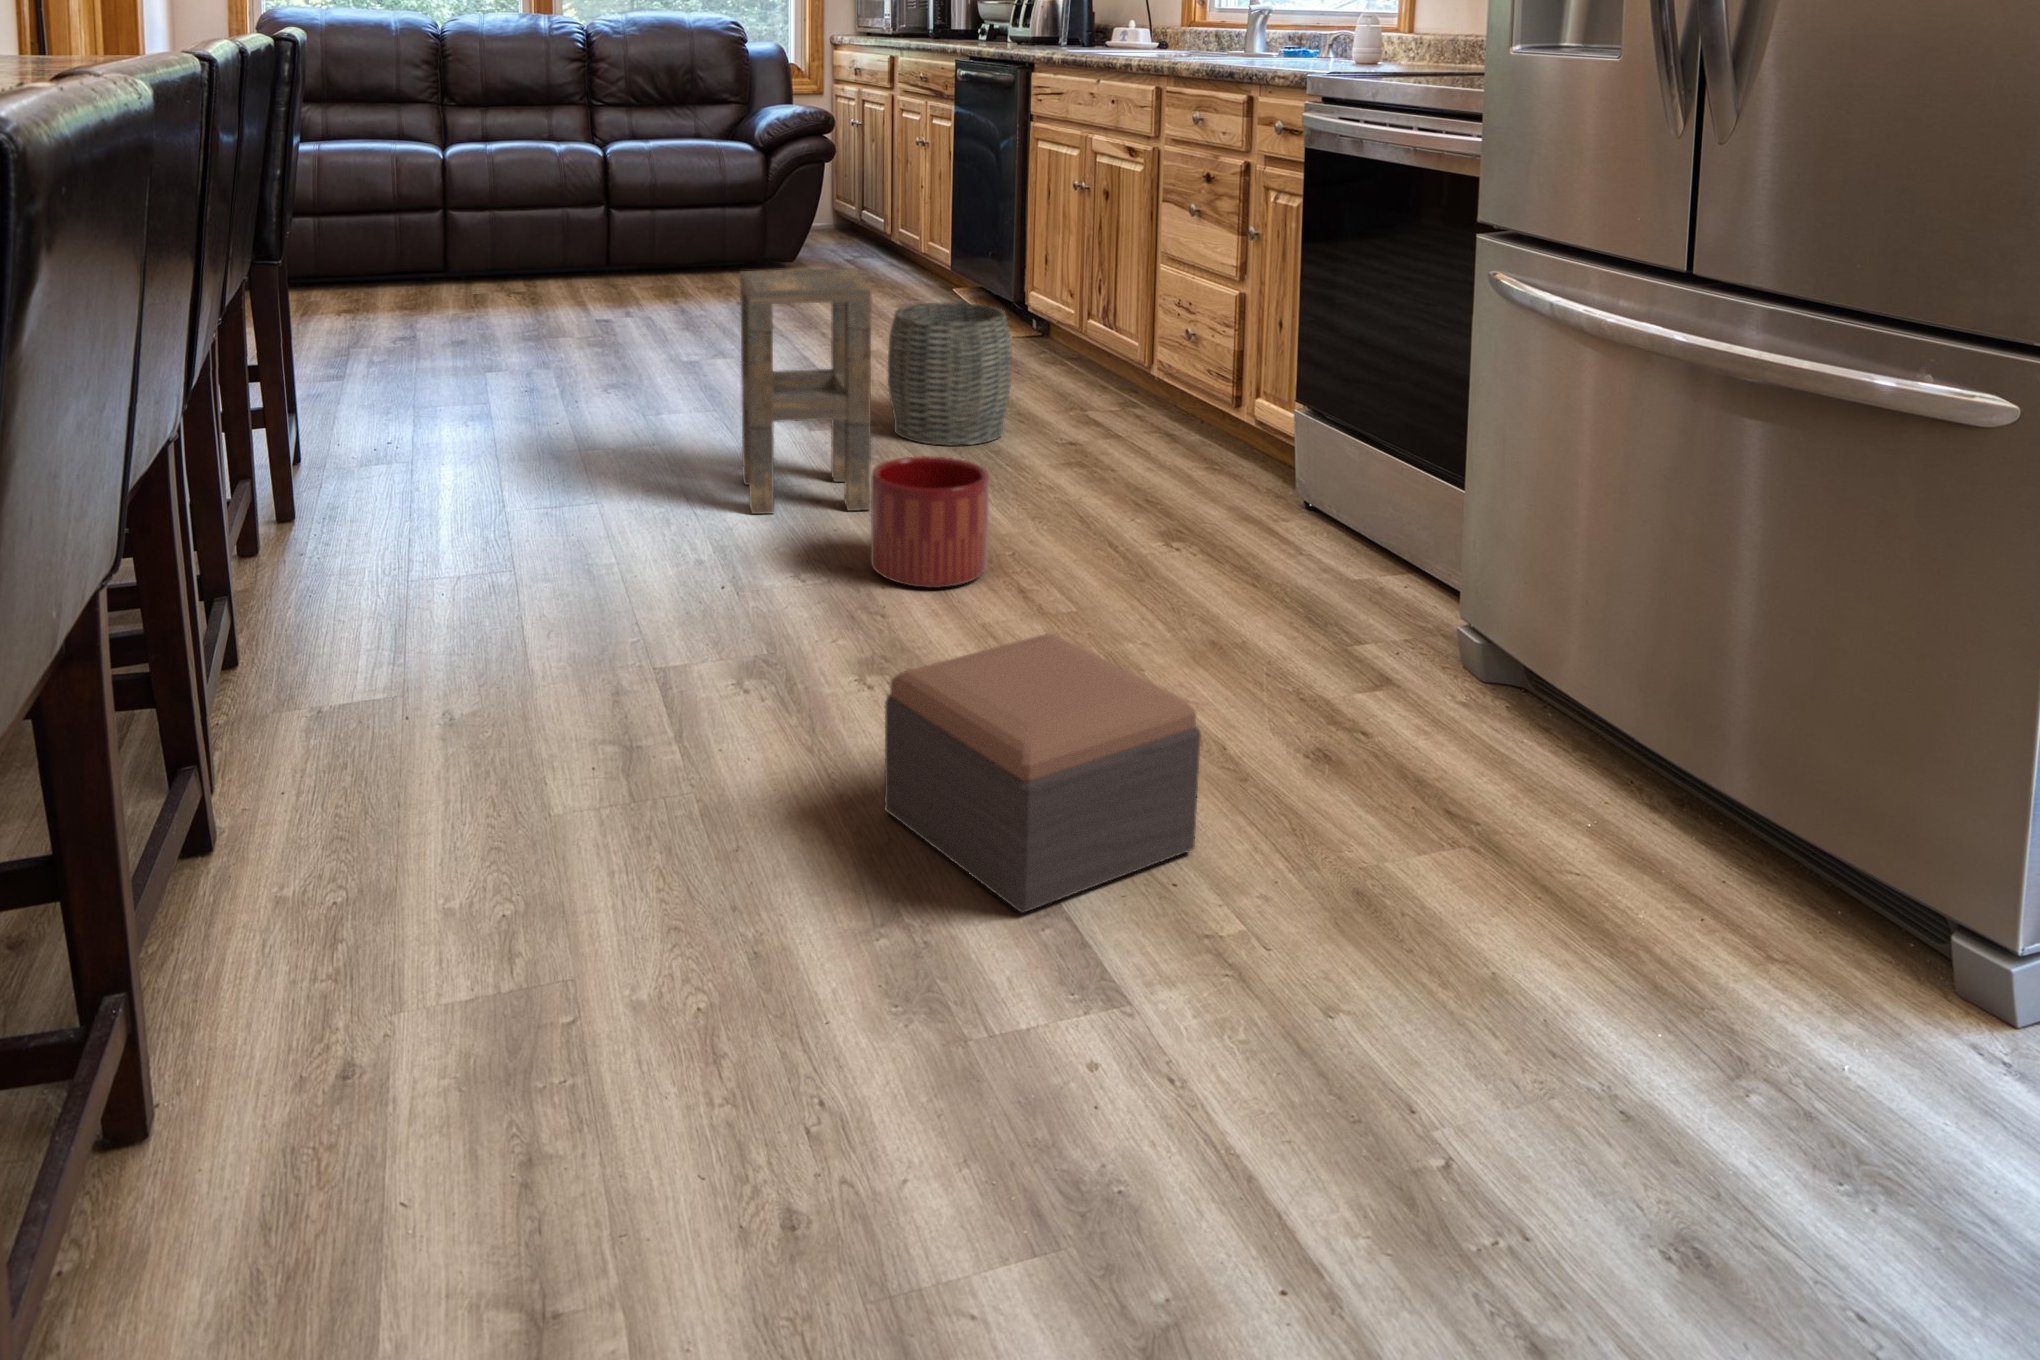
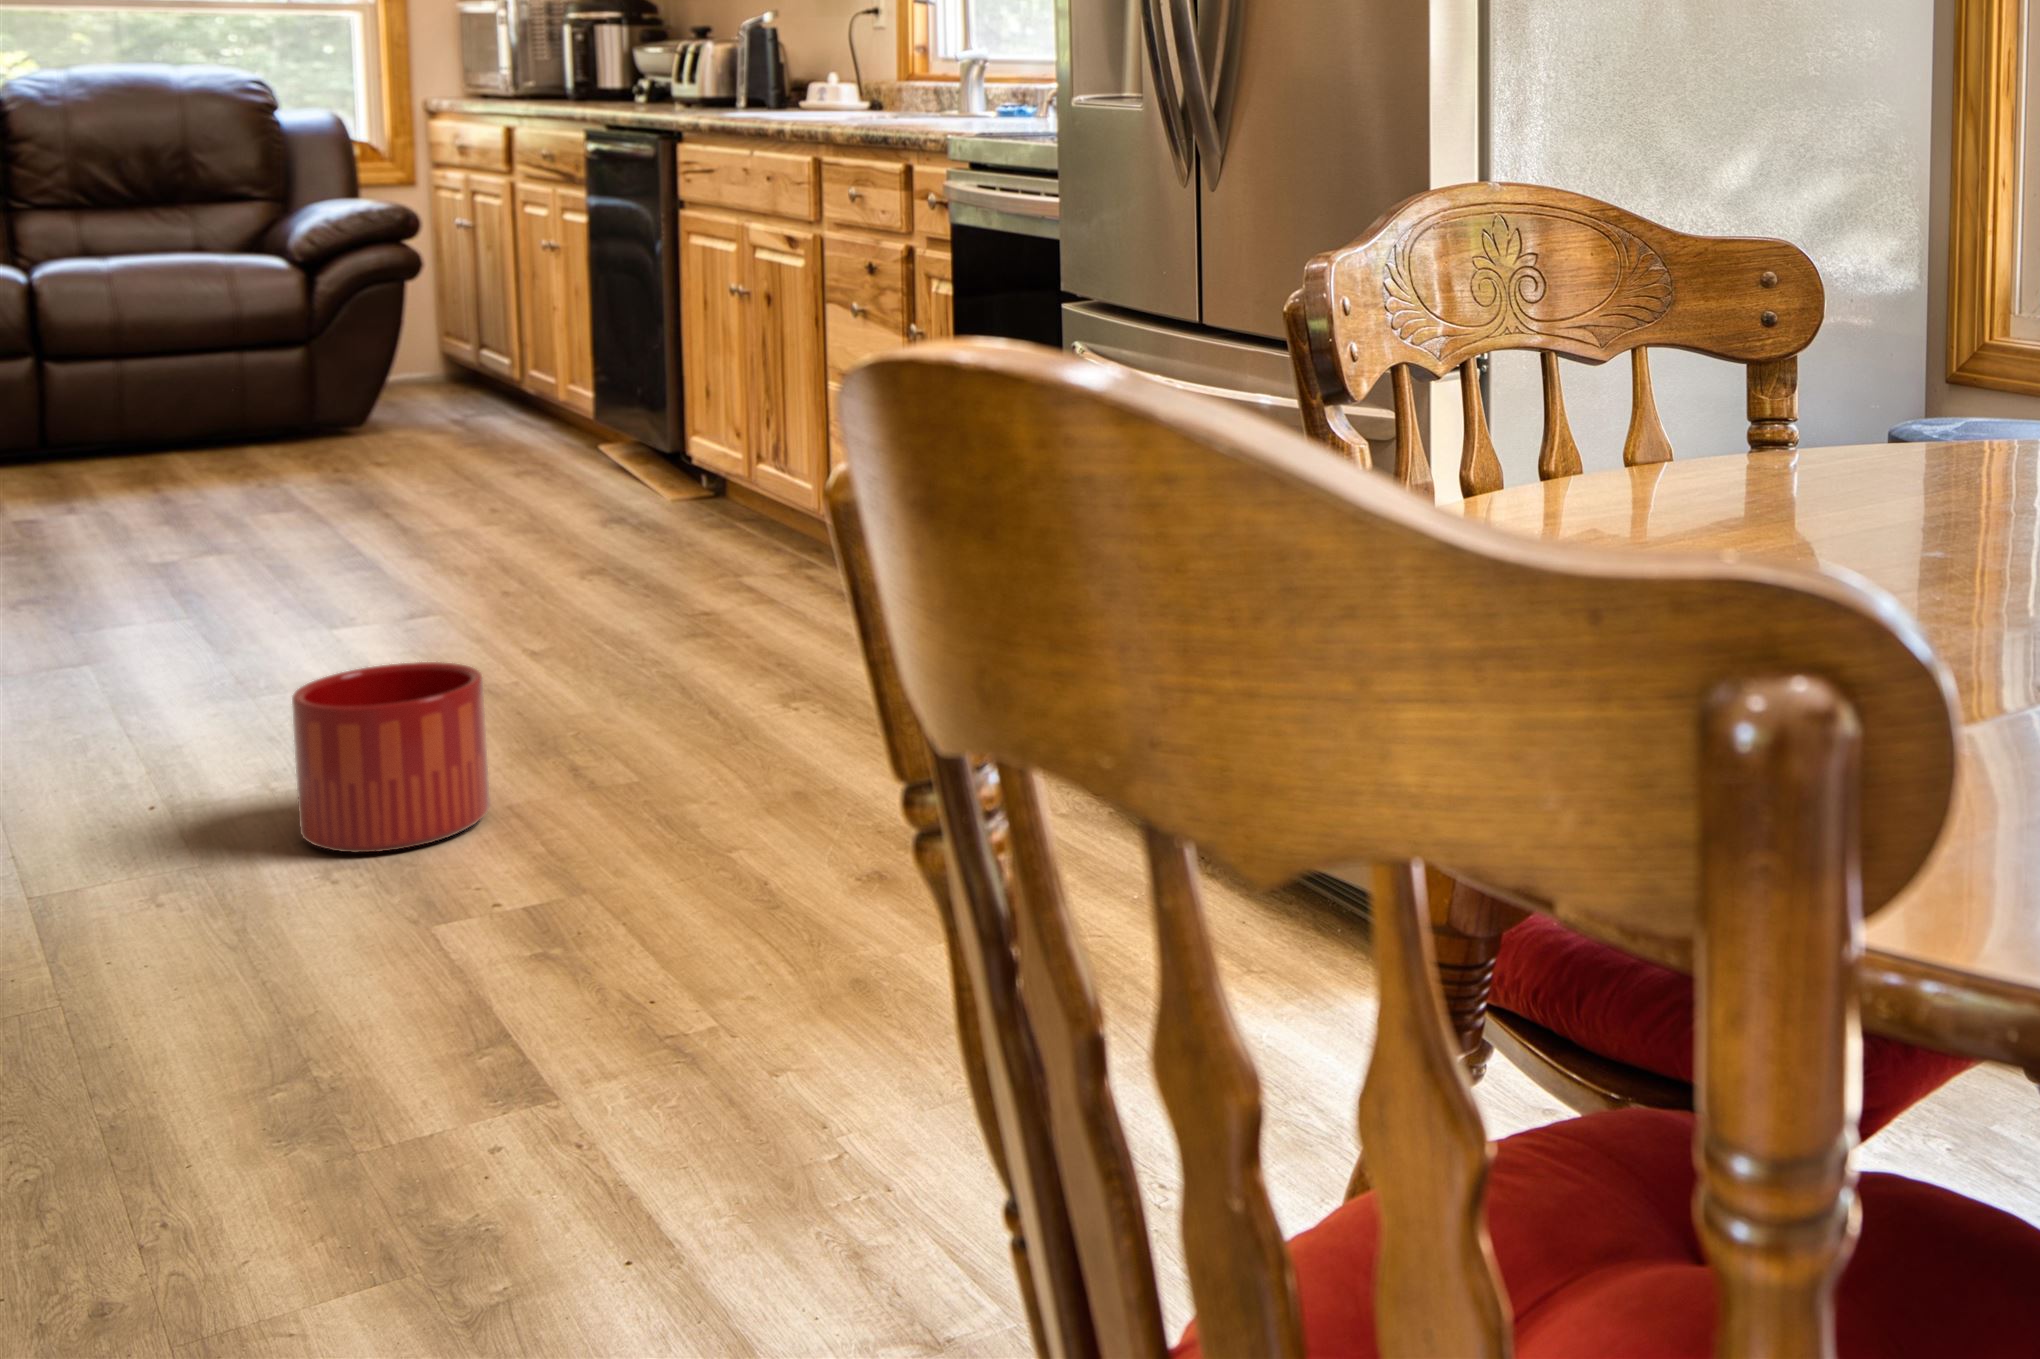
side table: present [740,268,871,514] -> none [102,407,336,787]
woven basket: present [888,302,1012,446] -> none [407,455,603,659]
footstool: present [885,634,1201,913] -> none [163,866,644,1257]

